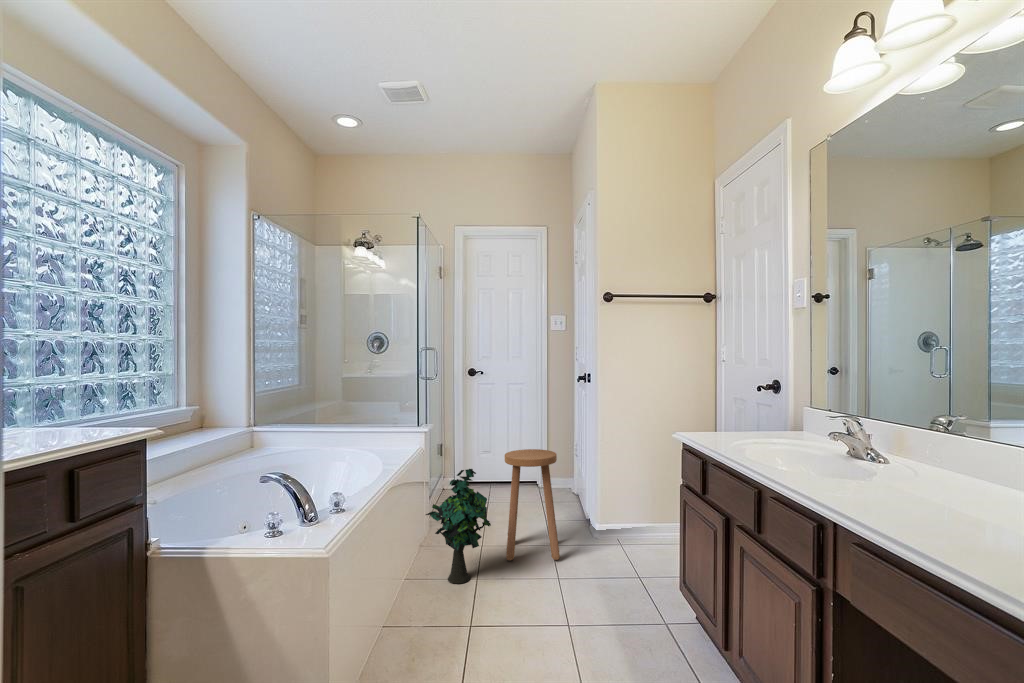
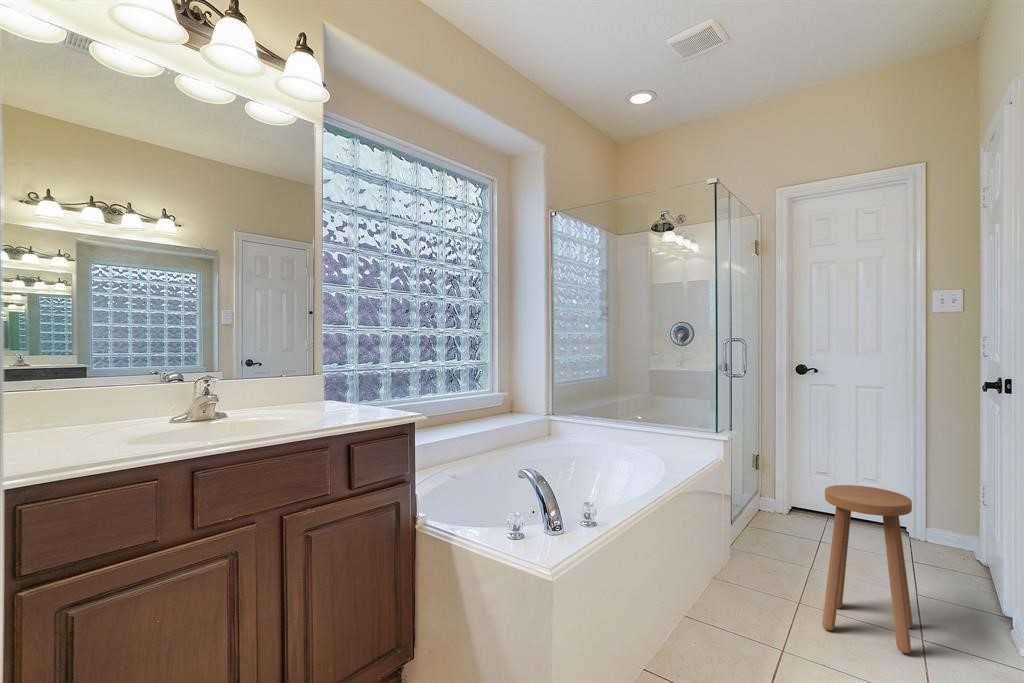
decorative plant: present [426,469,491,584] -> none [706,500,794,639]

